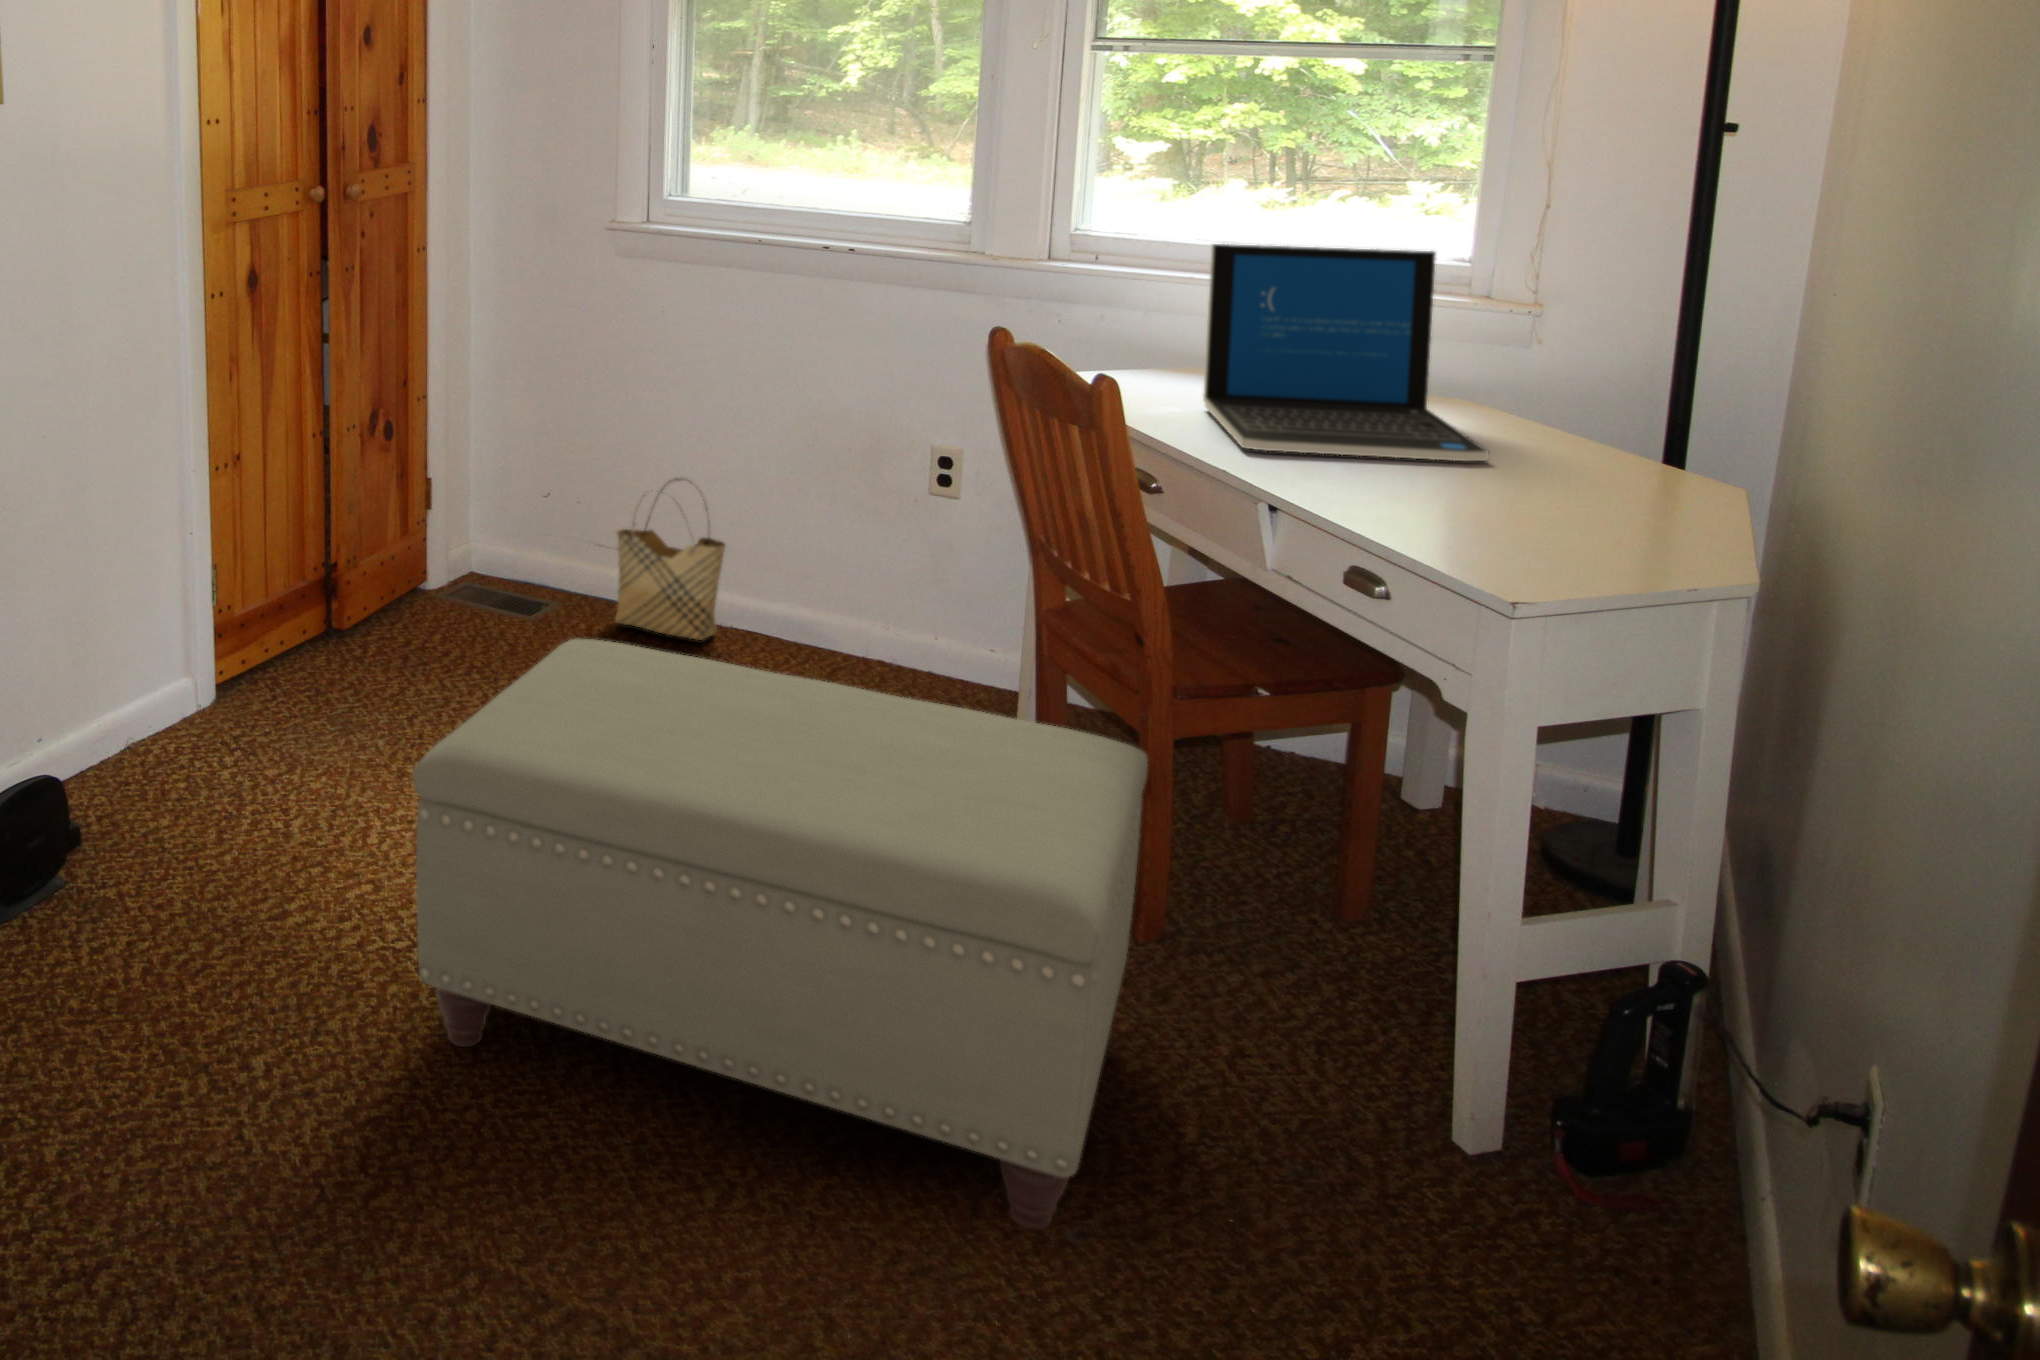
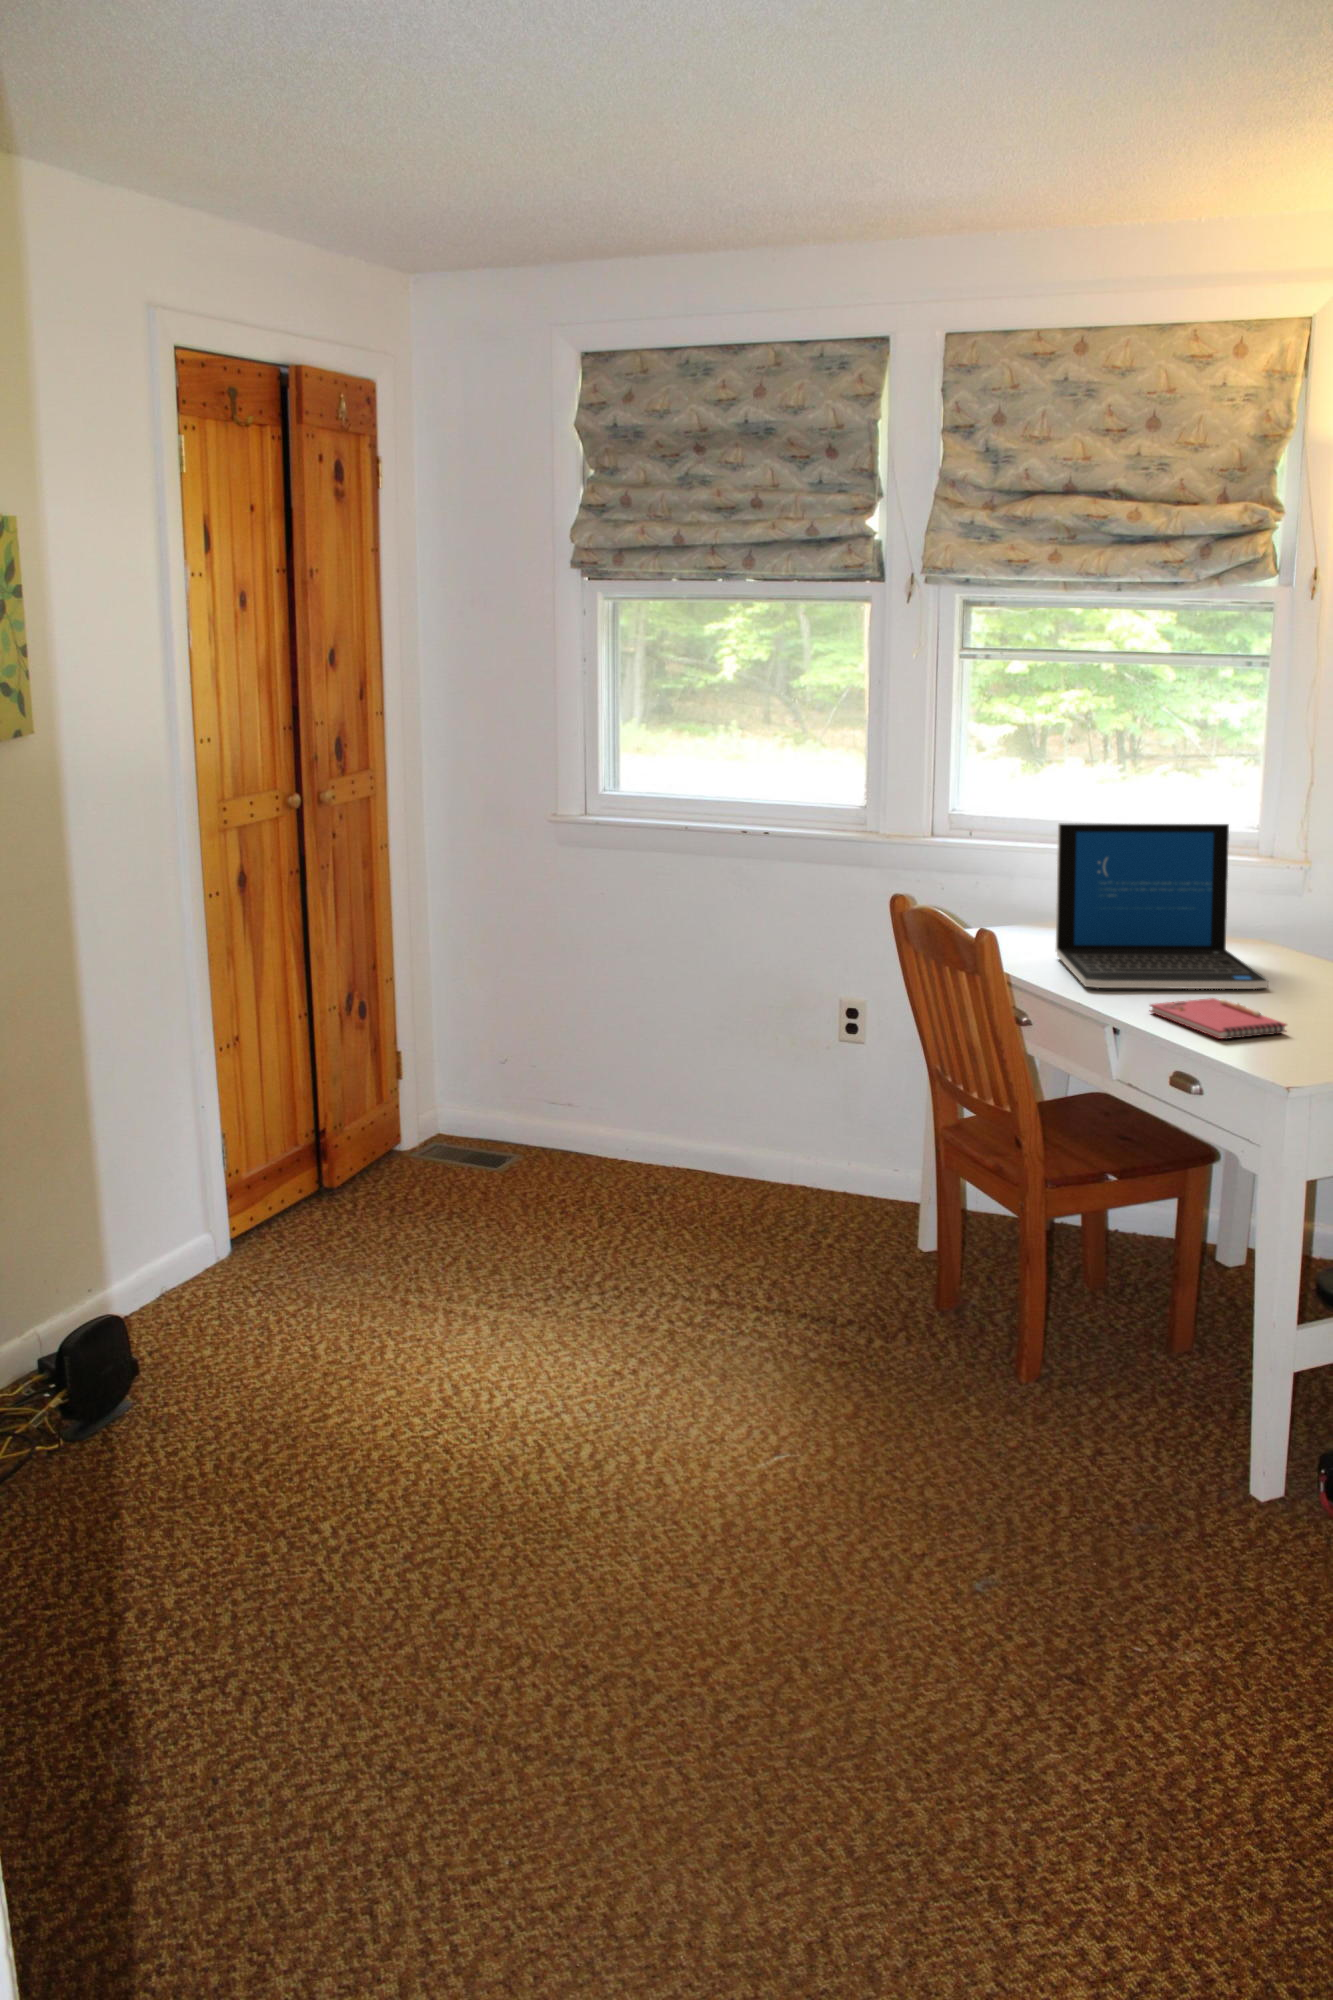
notebook: none [1329,471,1523,528] -> present [1150,998,1286,1039]
woven basket: present [615,478,725,640] -> none [571,1039,668,1178]
ottoman: present [413,639,1148,1230] -> none [444,1171,1020,1584]

